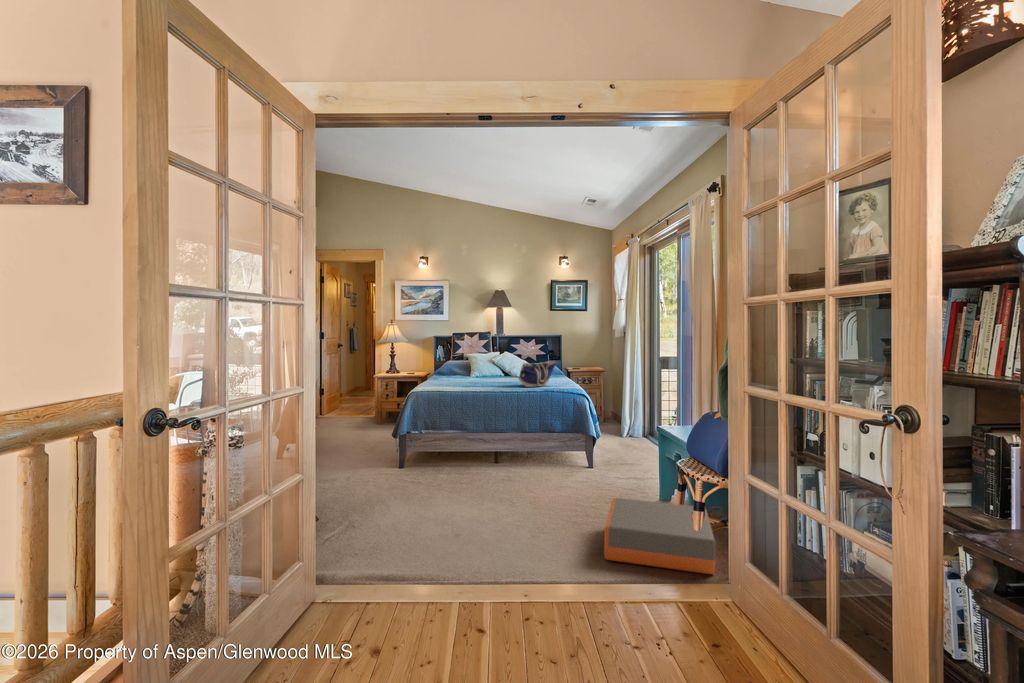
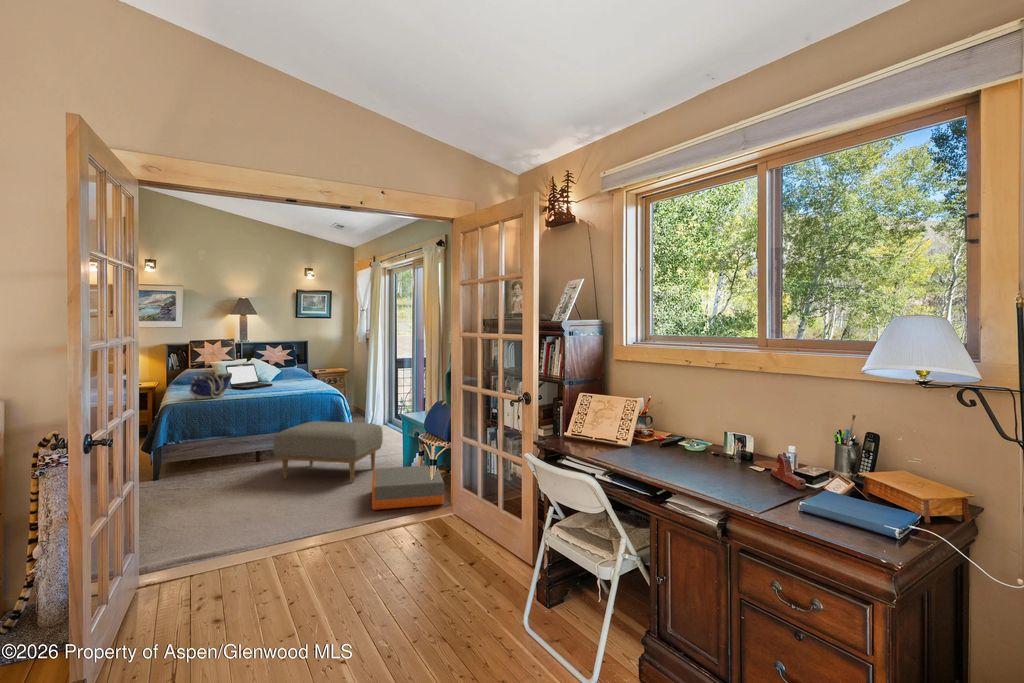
laptop: none [473,356,517,383] -> present [226,364,273,389]
tote bag: present [518,361,555,387] -> present [189,372,232,399]
ottoman: none [502,424,631,510] -> present [273,421,383,483]

